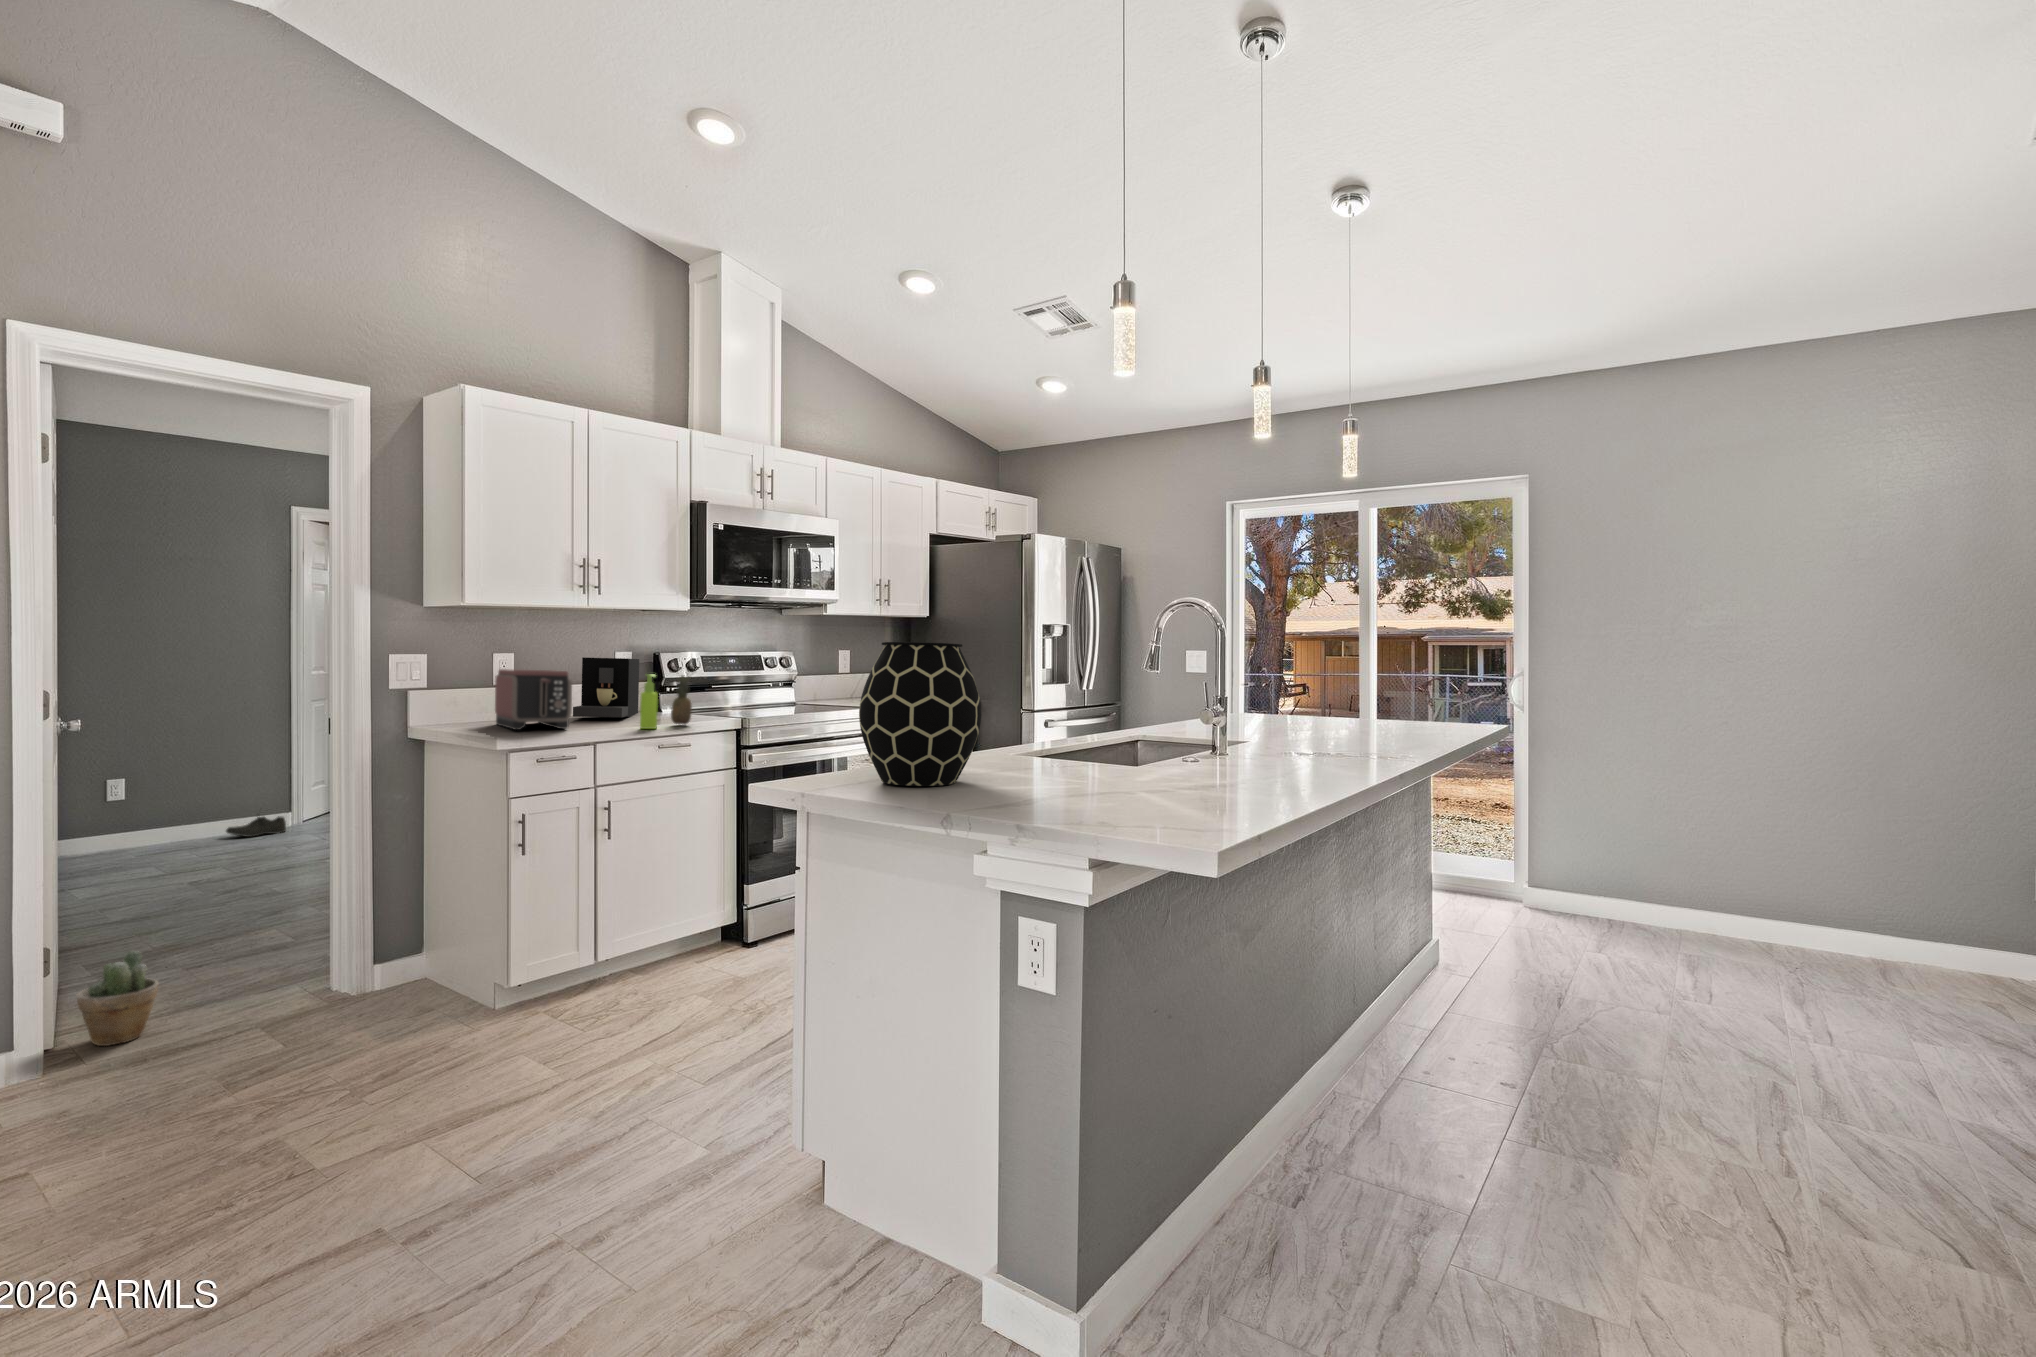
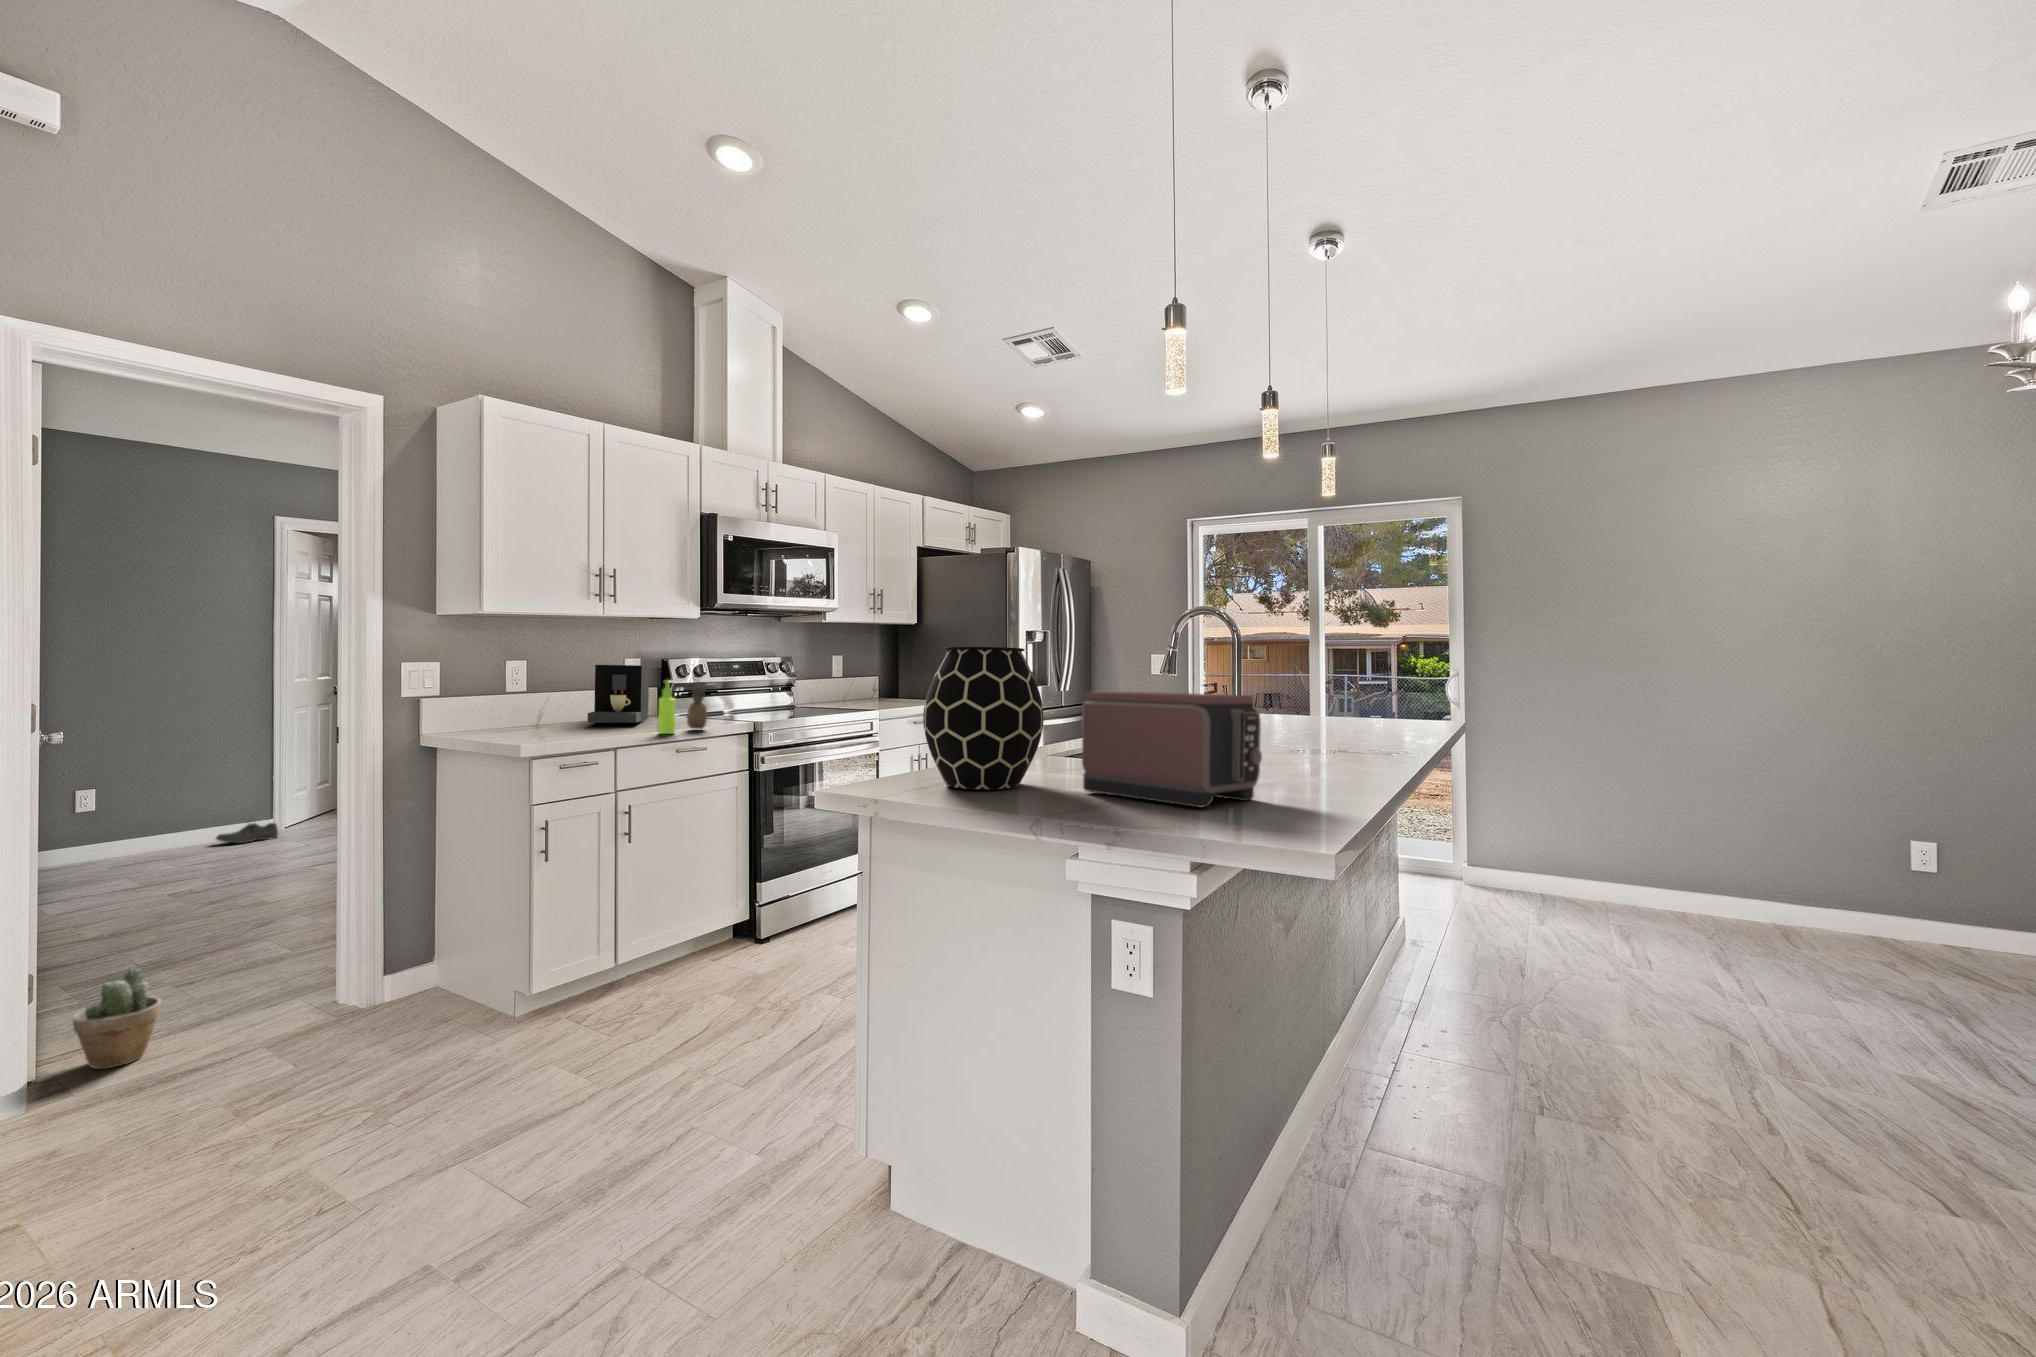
toaster: present [495,669,572,730] -> present [1082,692,1262,807]

